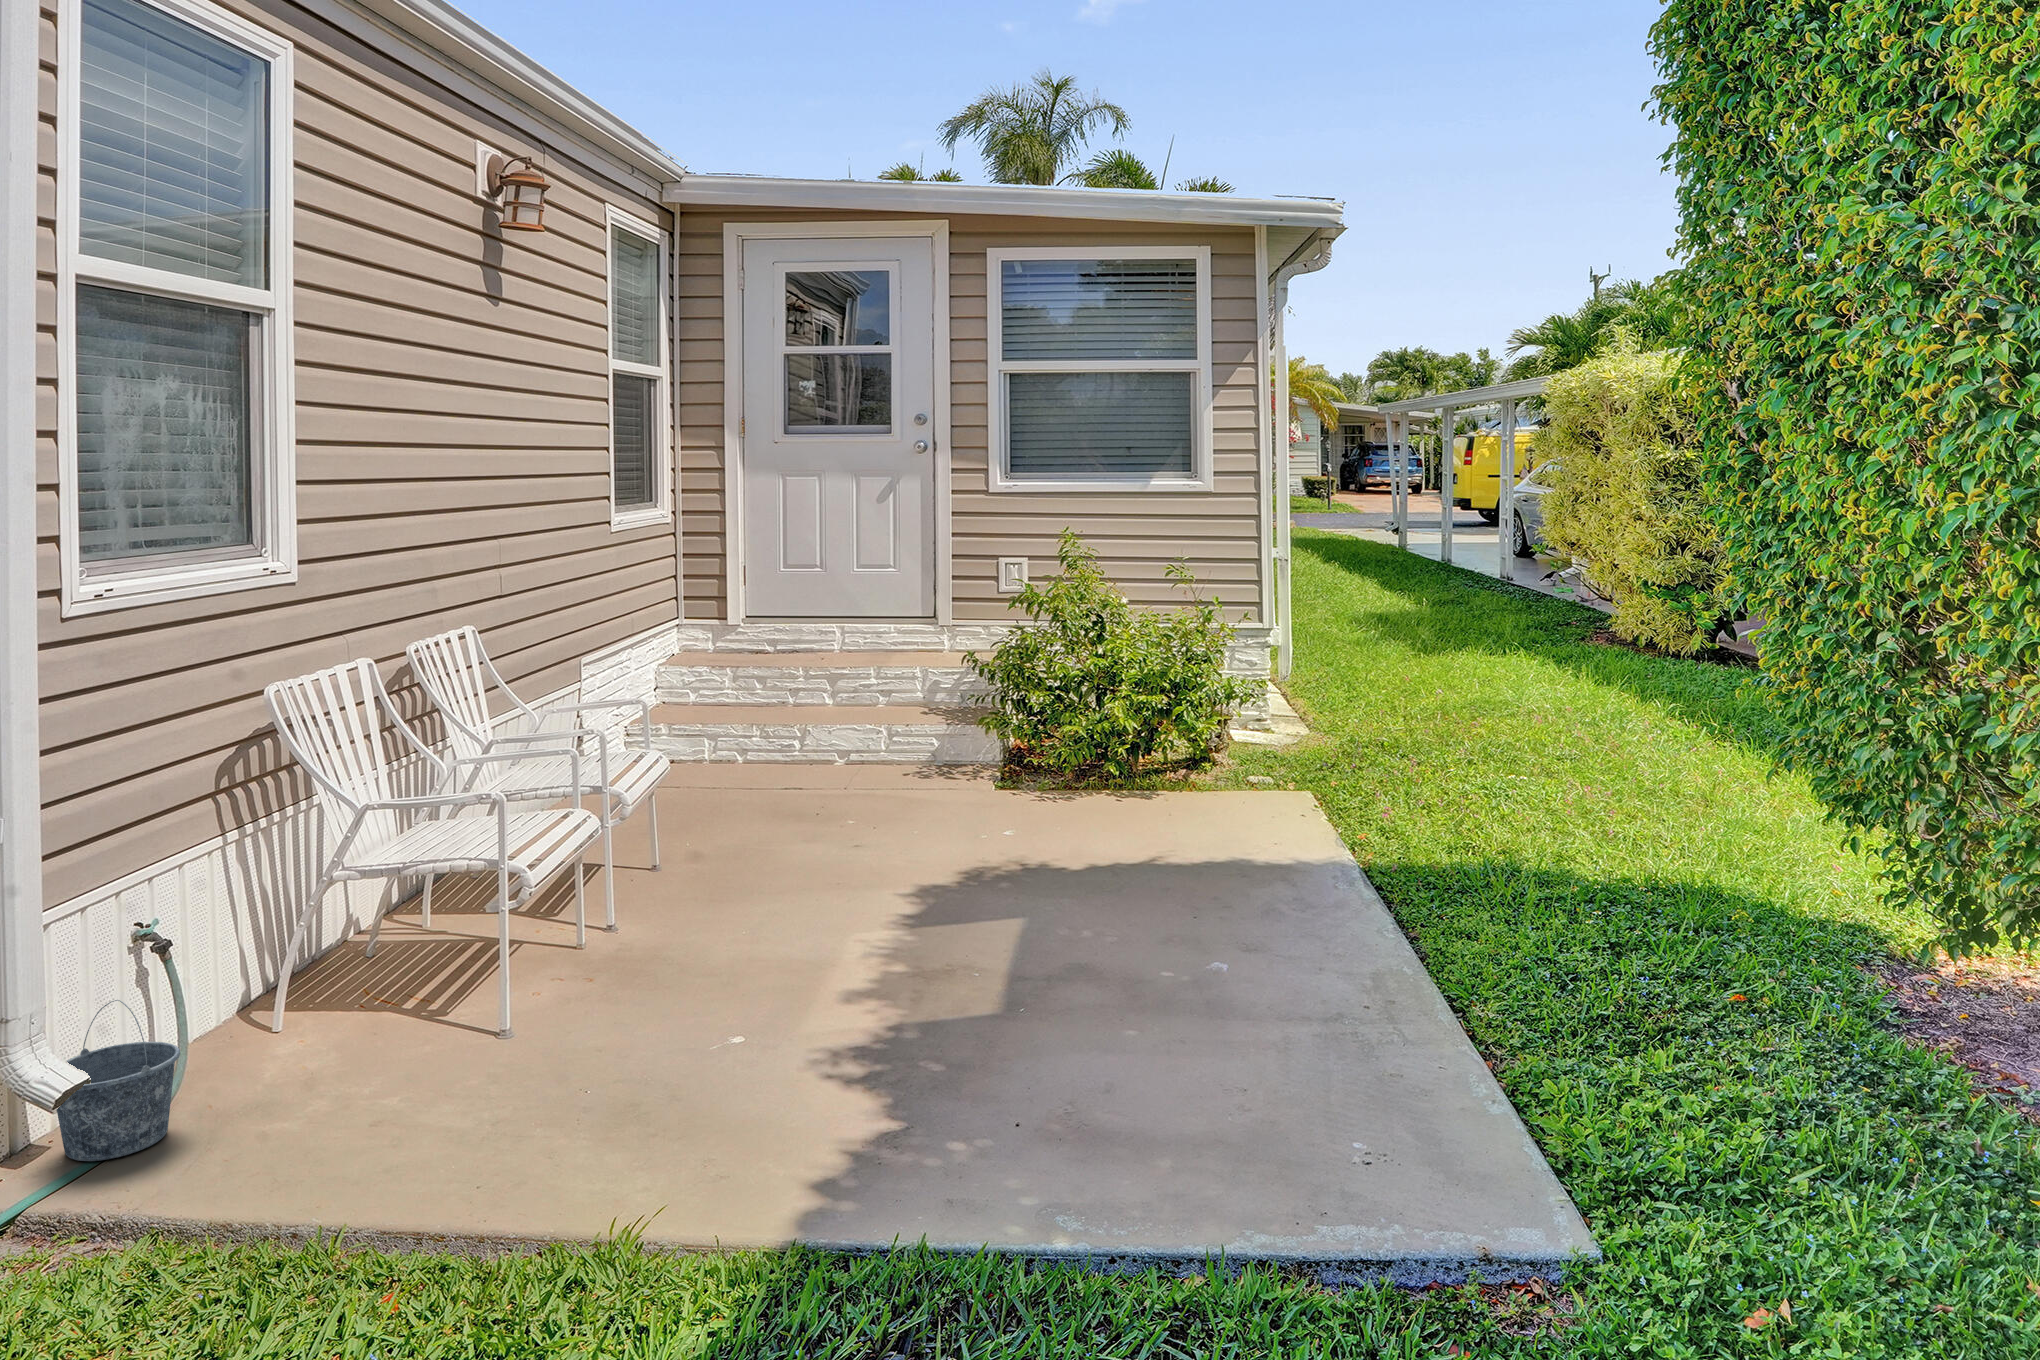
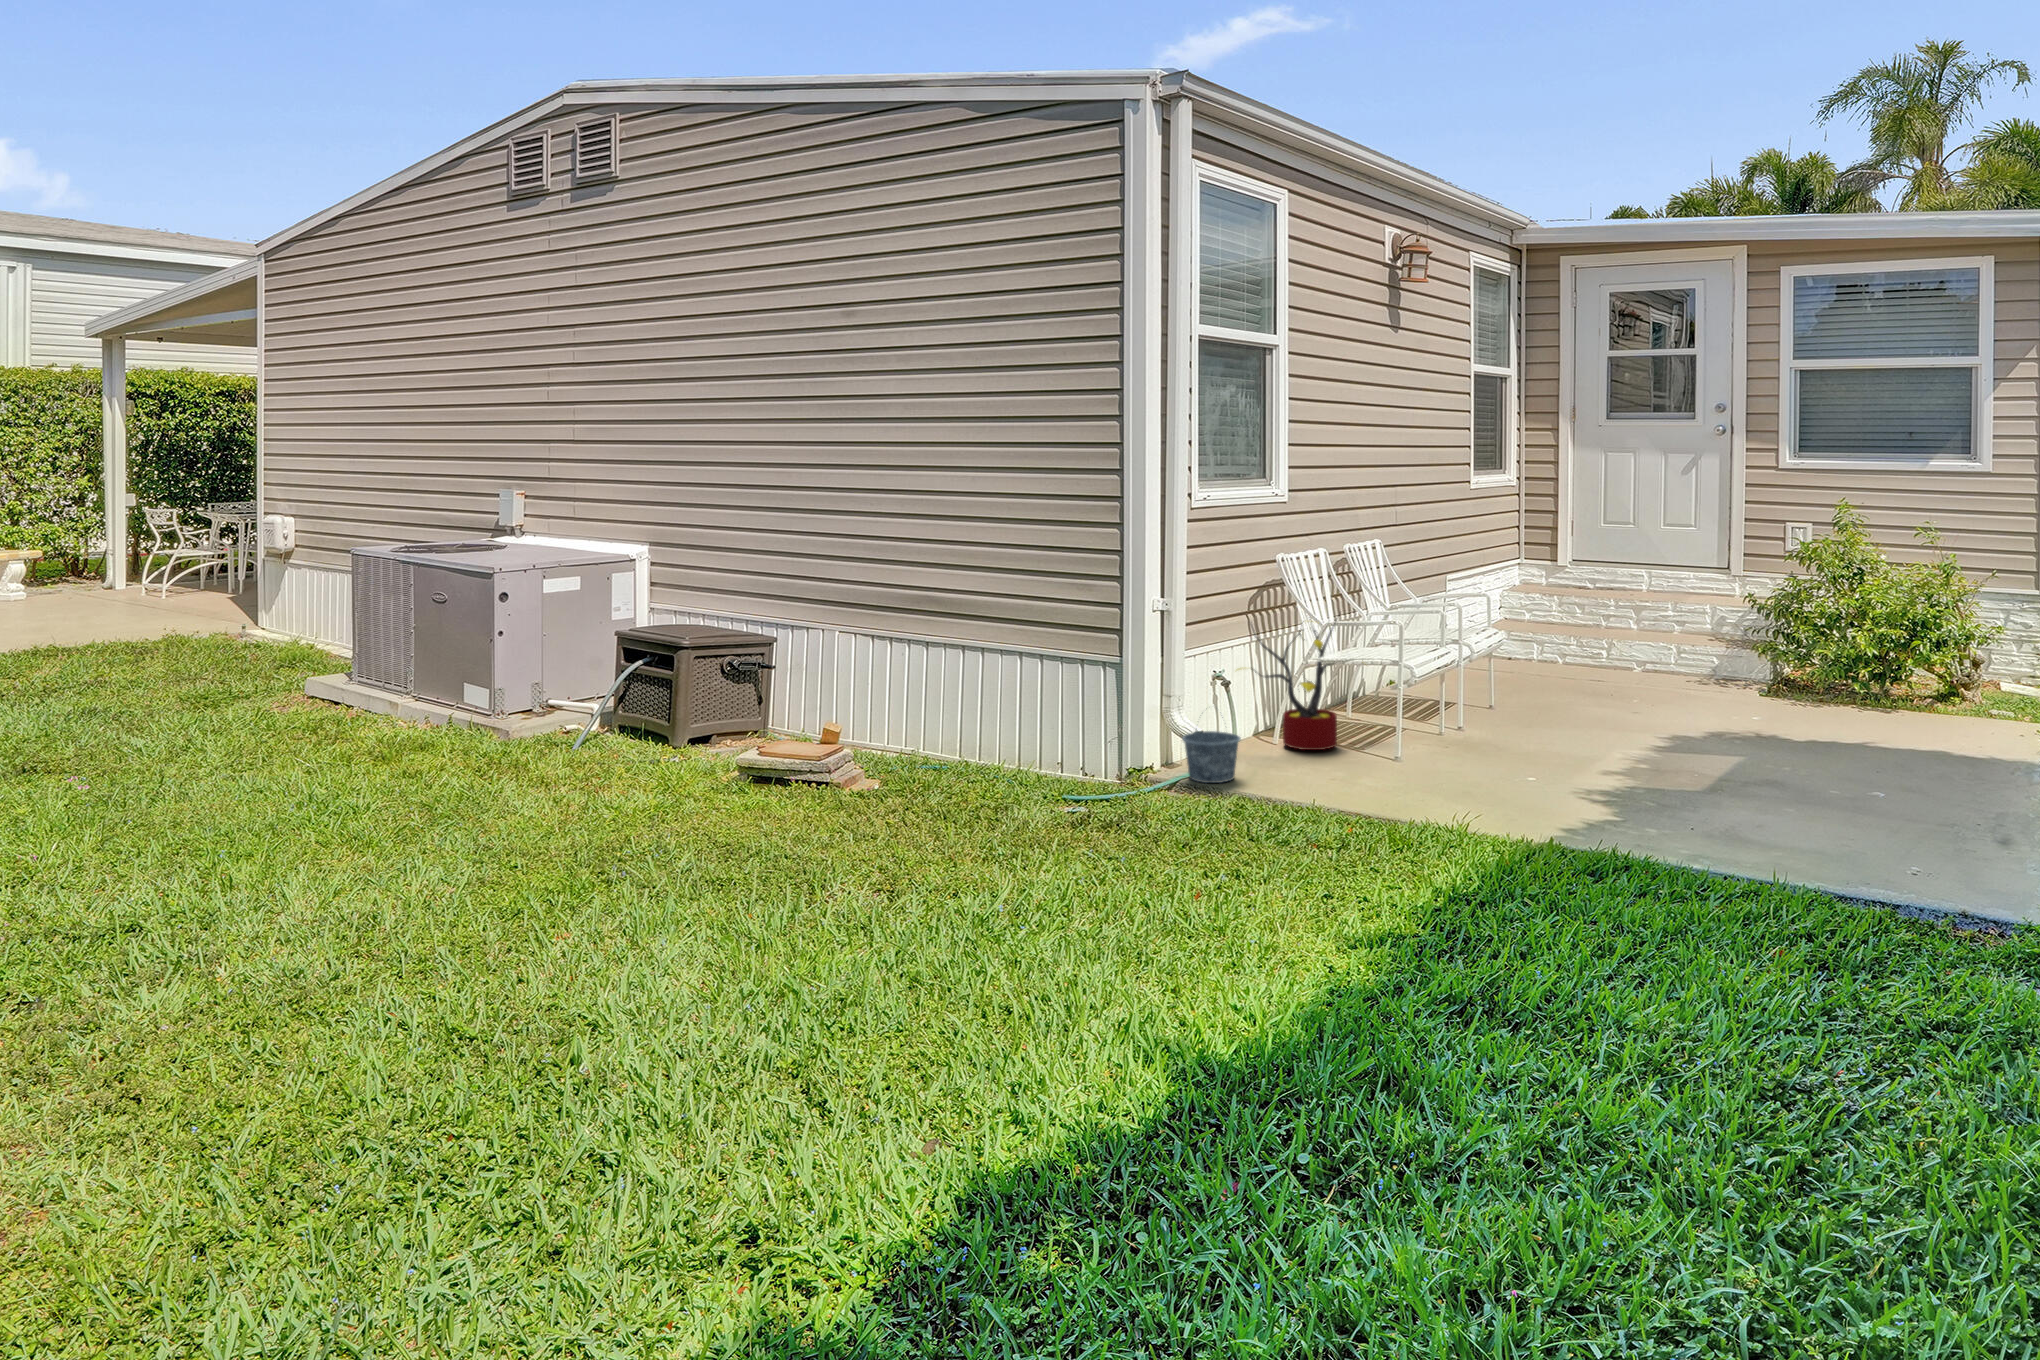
decorative plant: none [180,763,445,1027] -> present [1238,621,1337,750]

